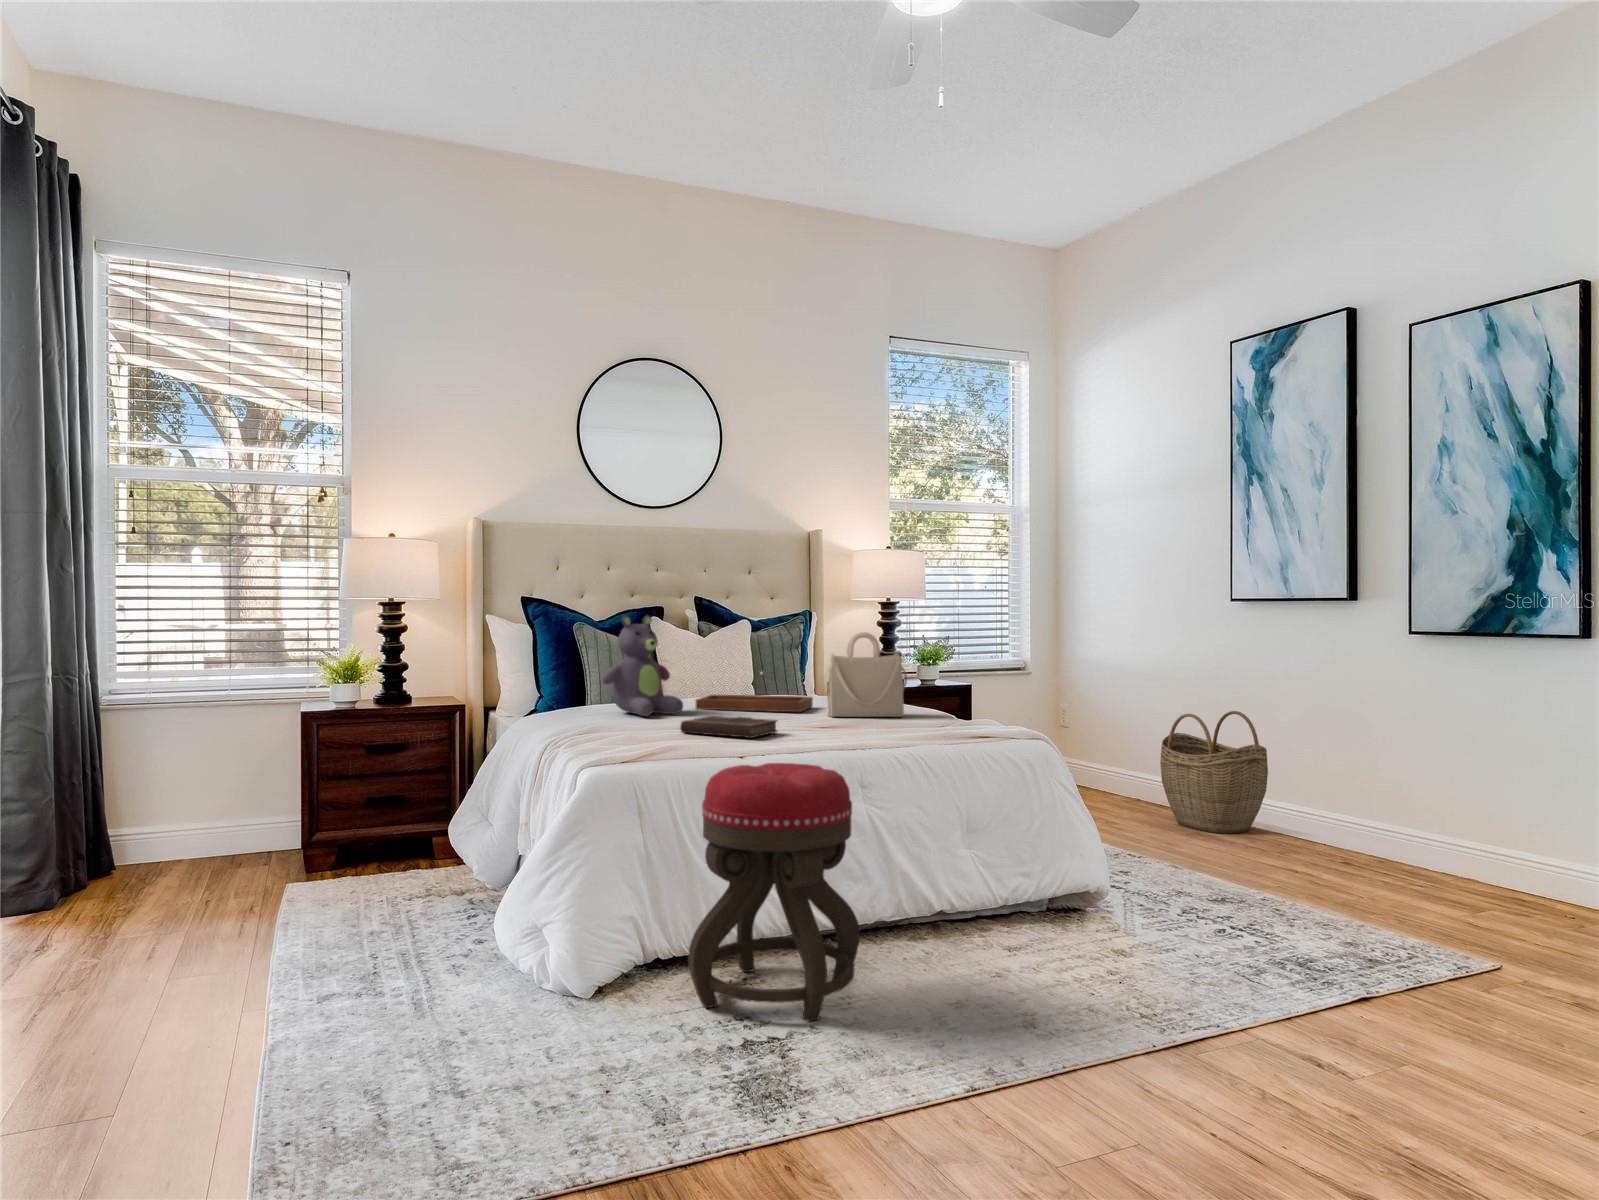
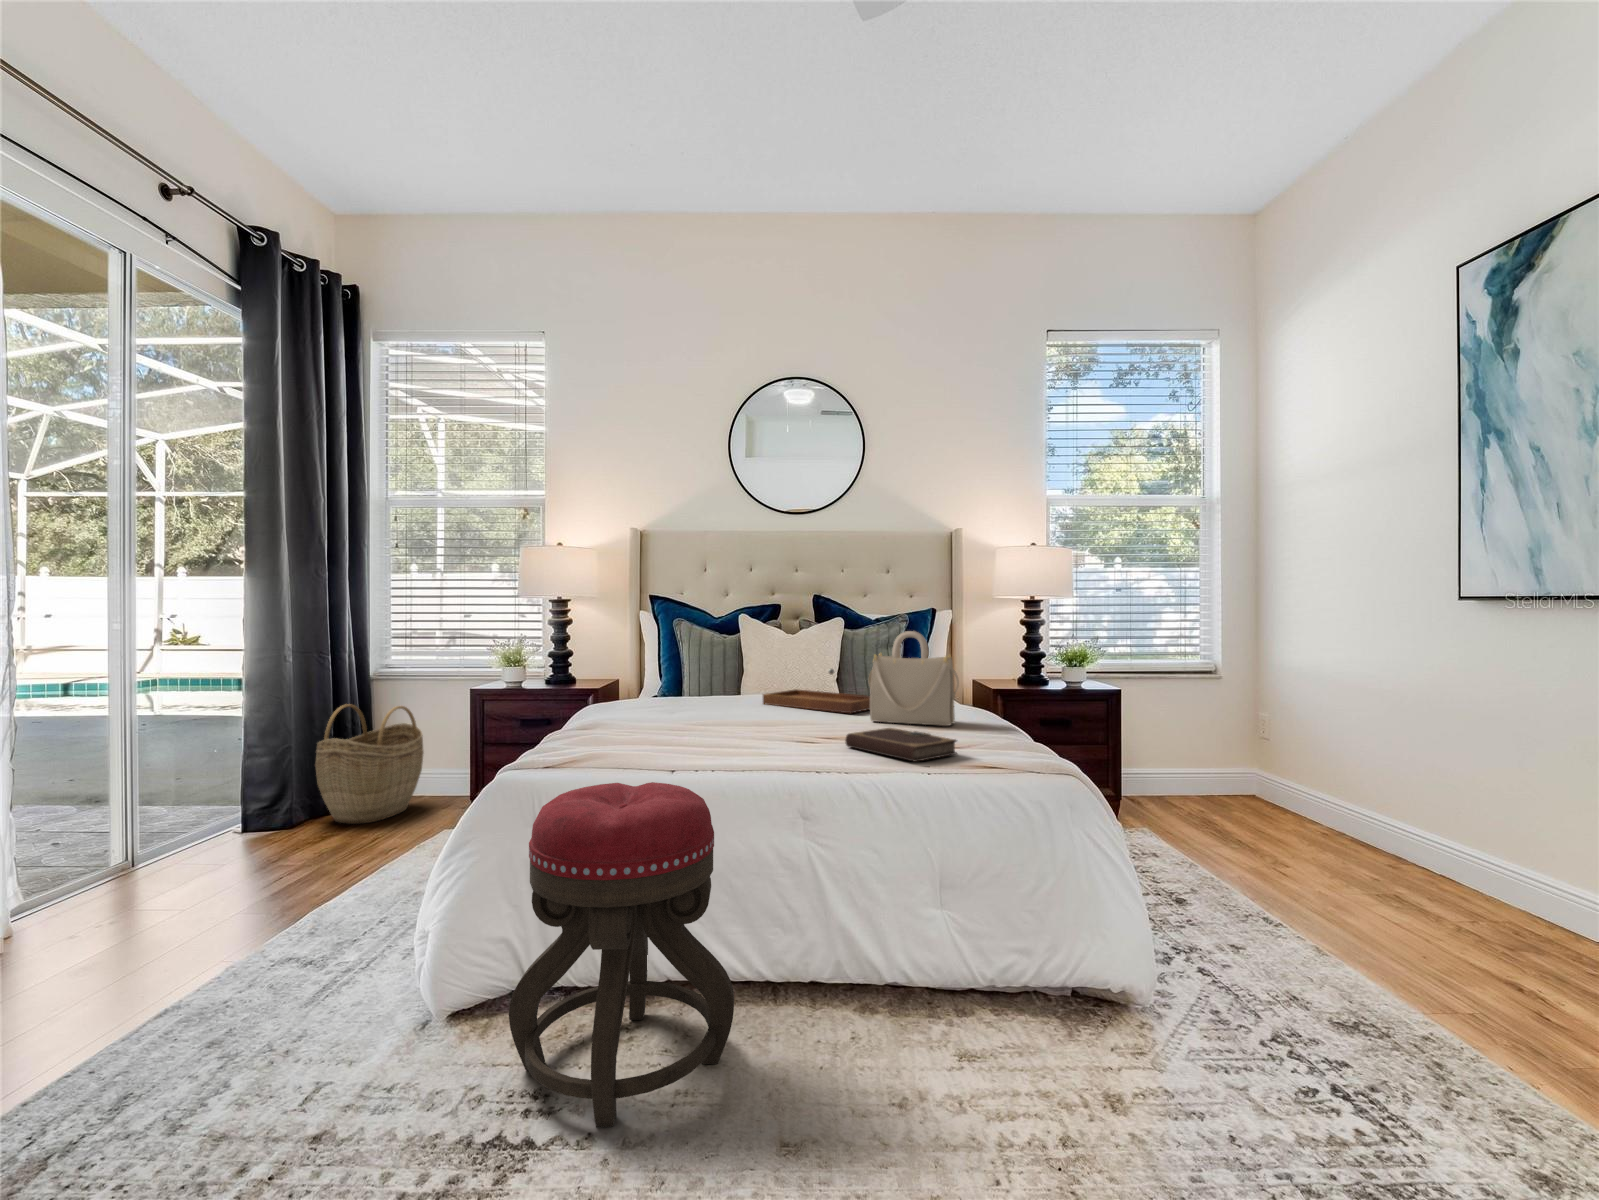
stuffed bear: present [602,615,683,716] -> none [659,611,736,710]
woven basket: present [1160,711,1268,834] -> present [316,704,424,824]
notebook: present [680,716,777,738] -> present [845,728,957,762]

